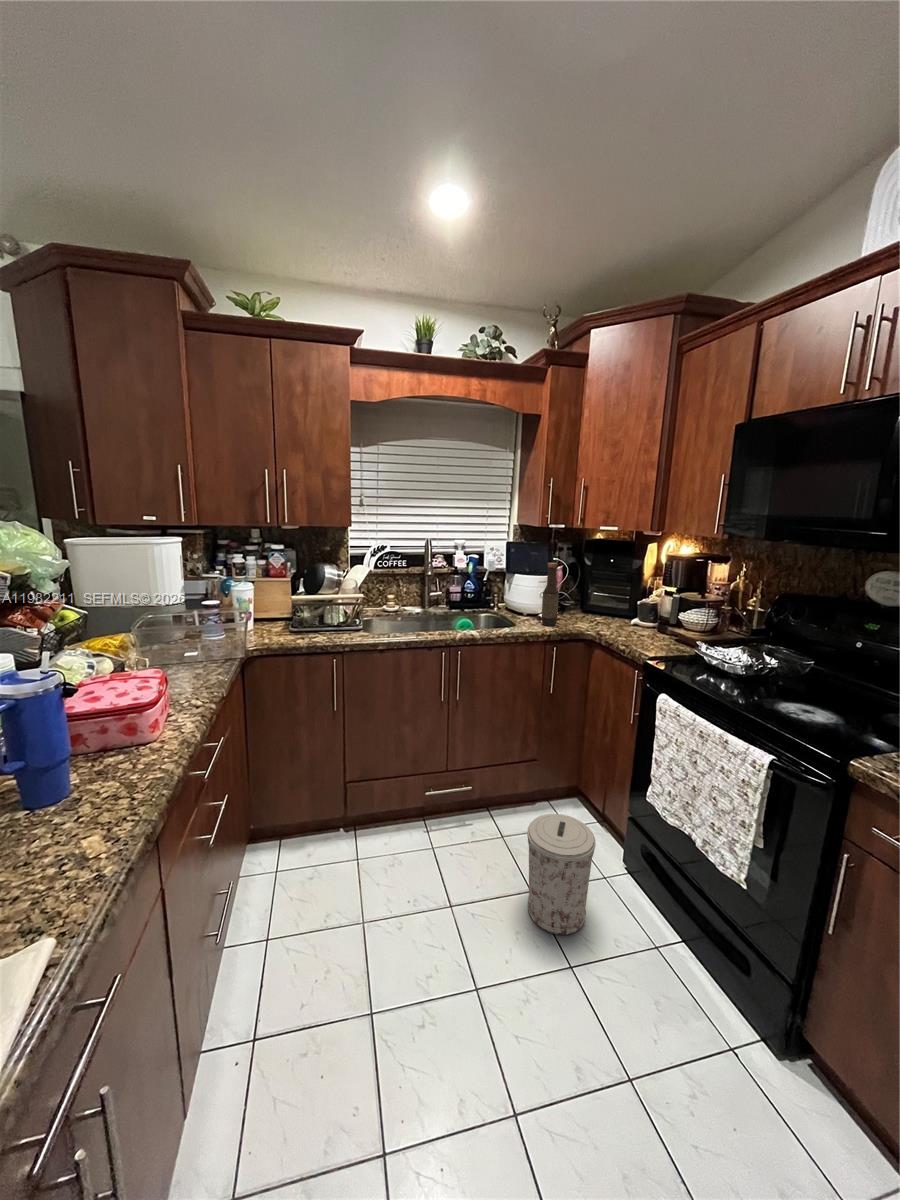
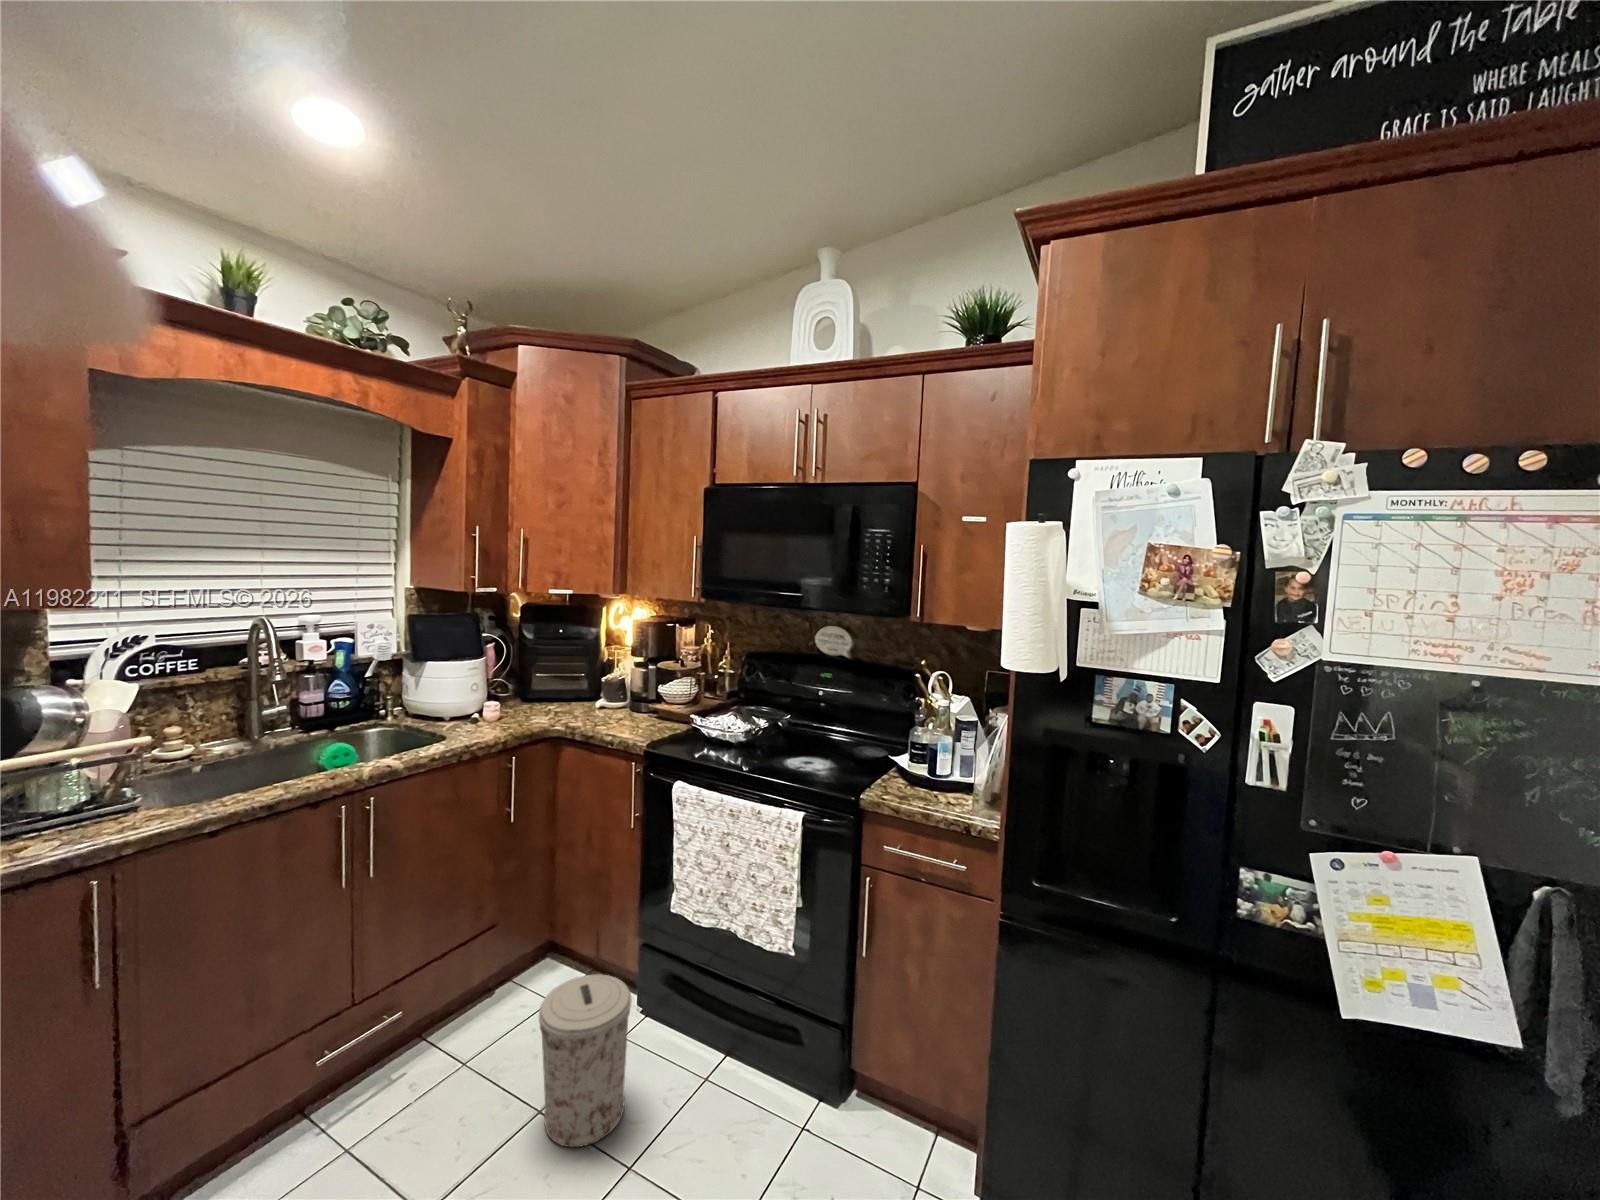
bottle: present [542,563,559,626] -> none [484,642,508,730]

